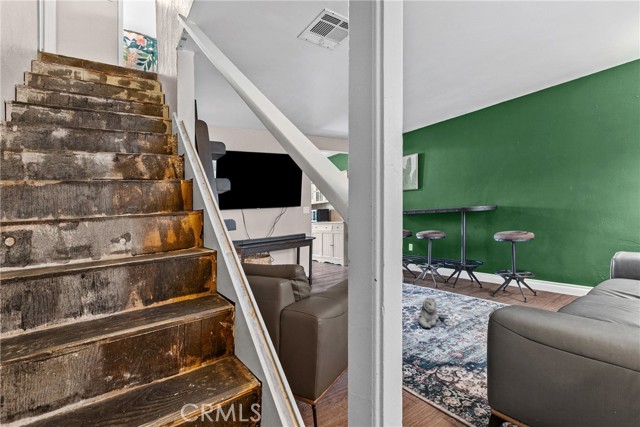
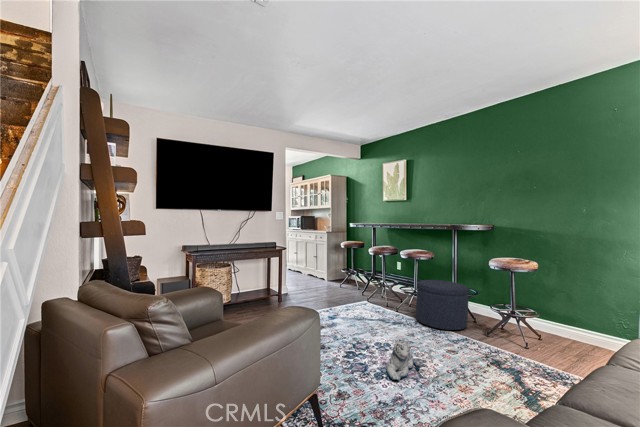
ottoman: none [432,255,476,294] -> present [416,280,469,330]

